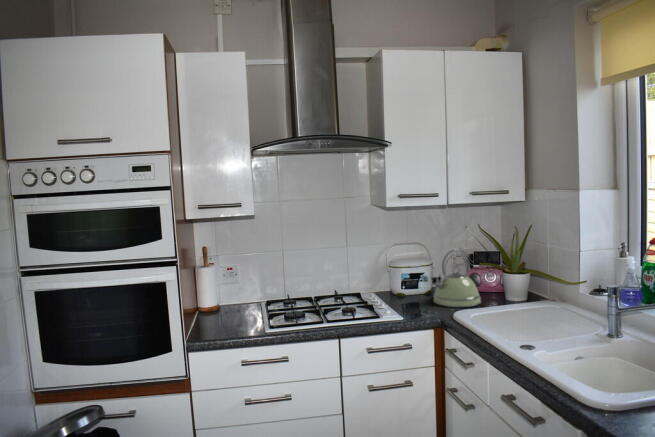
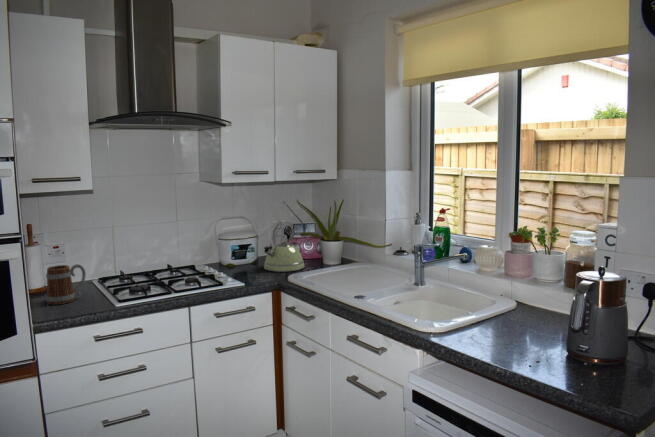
mug: none [212,286,247,323] -> present [46,264,86,304]

